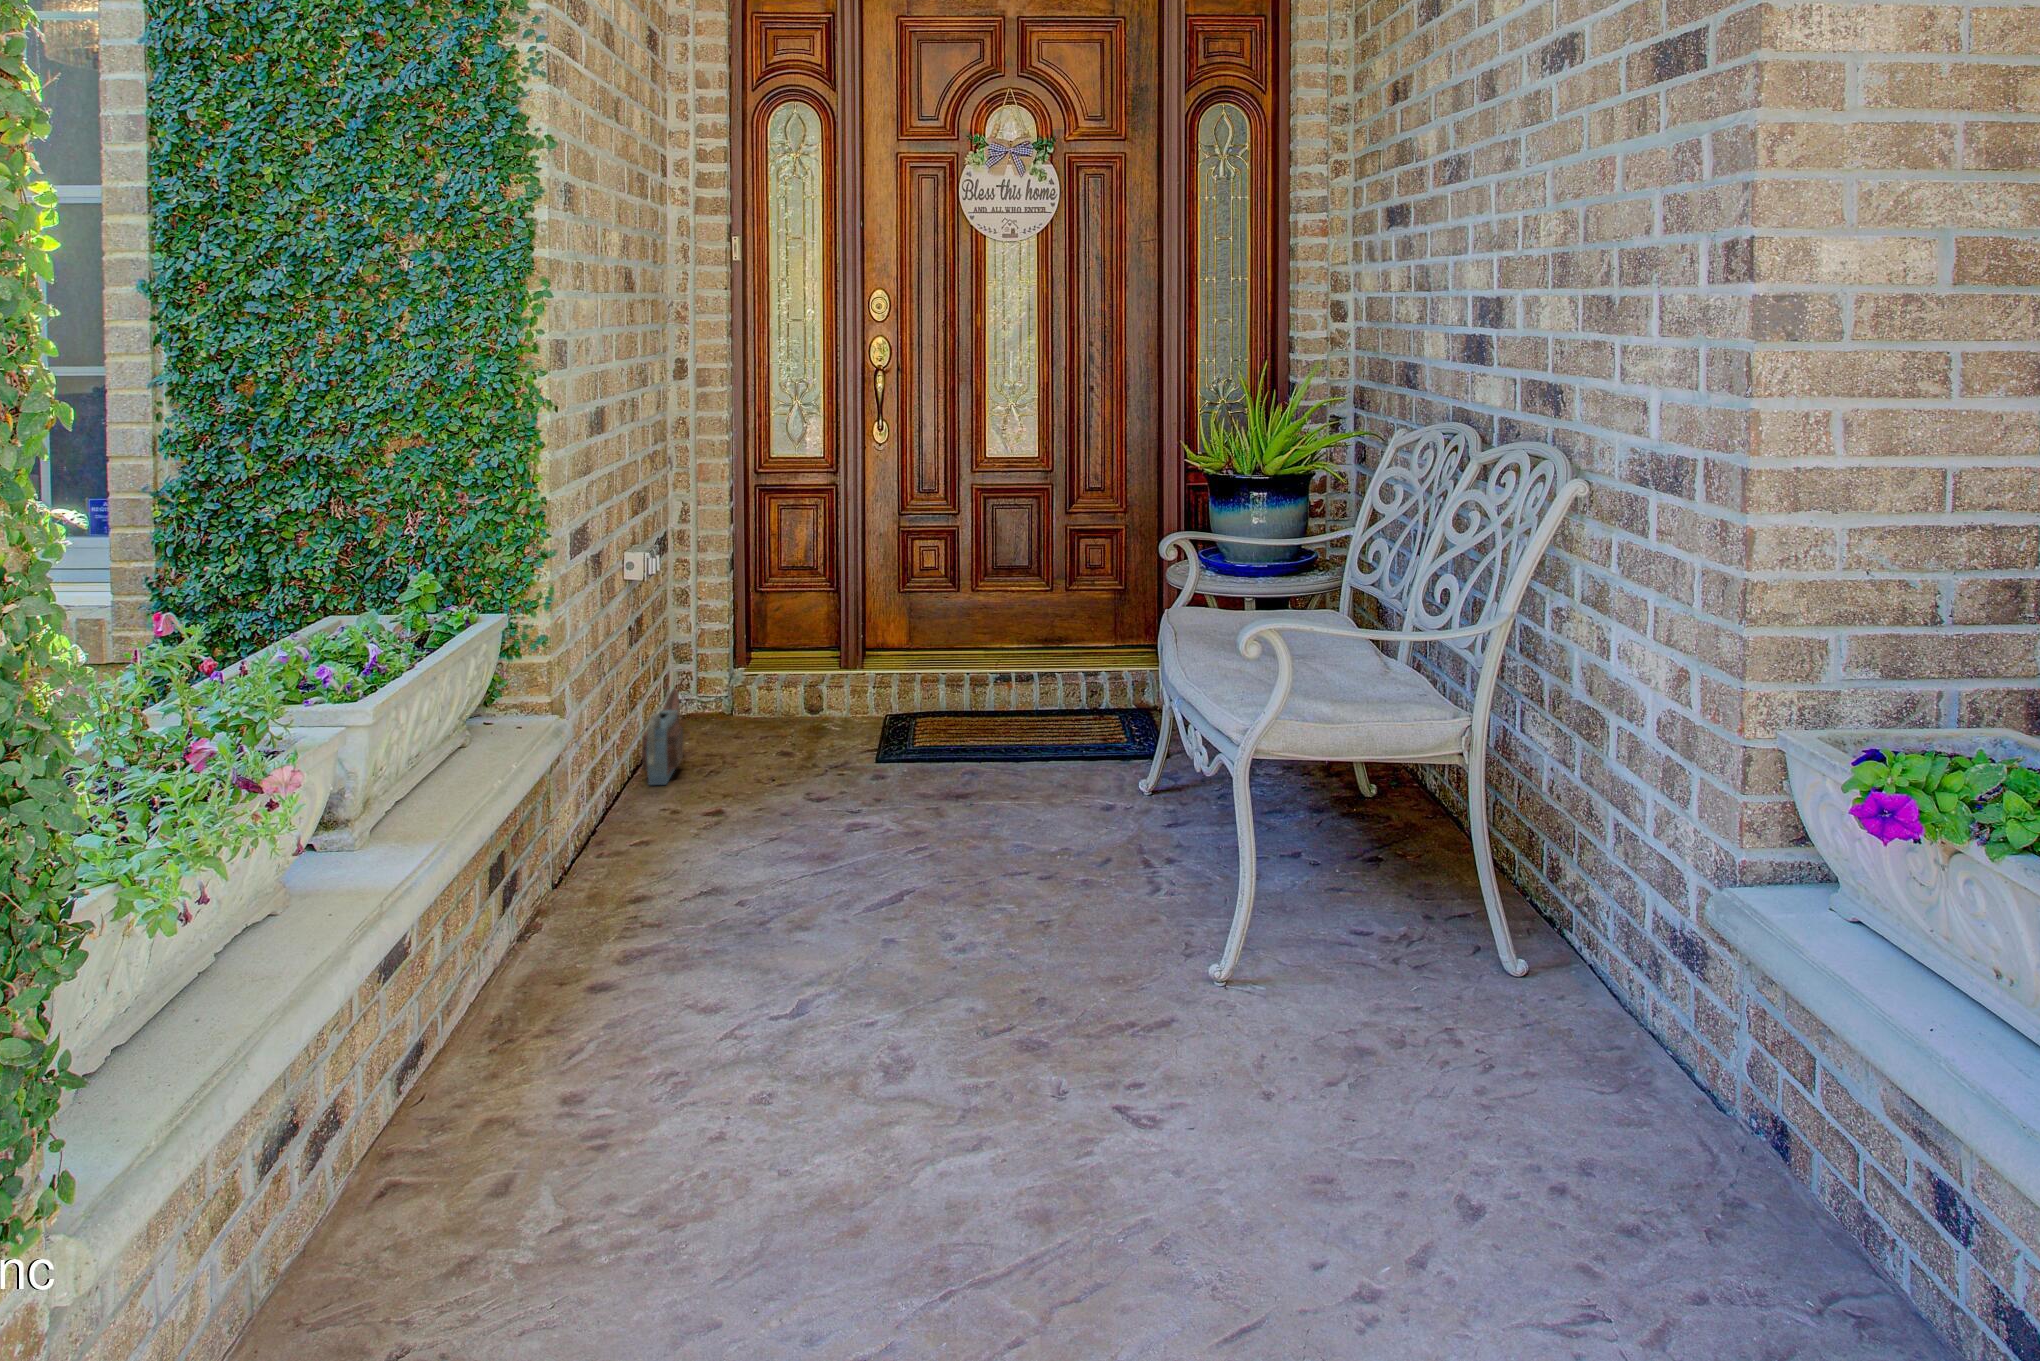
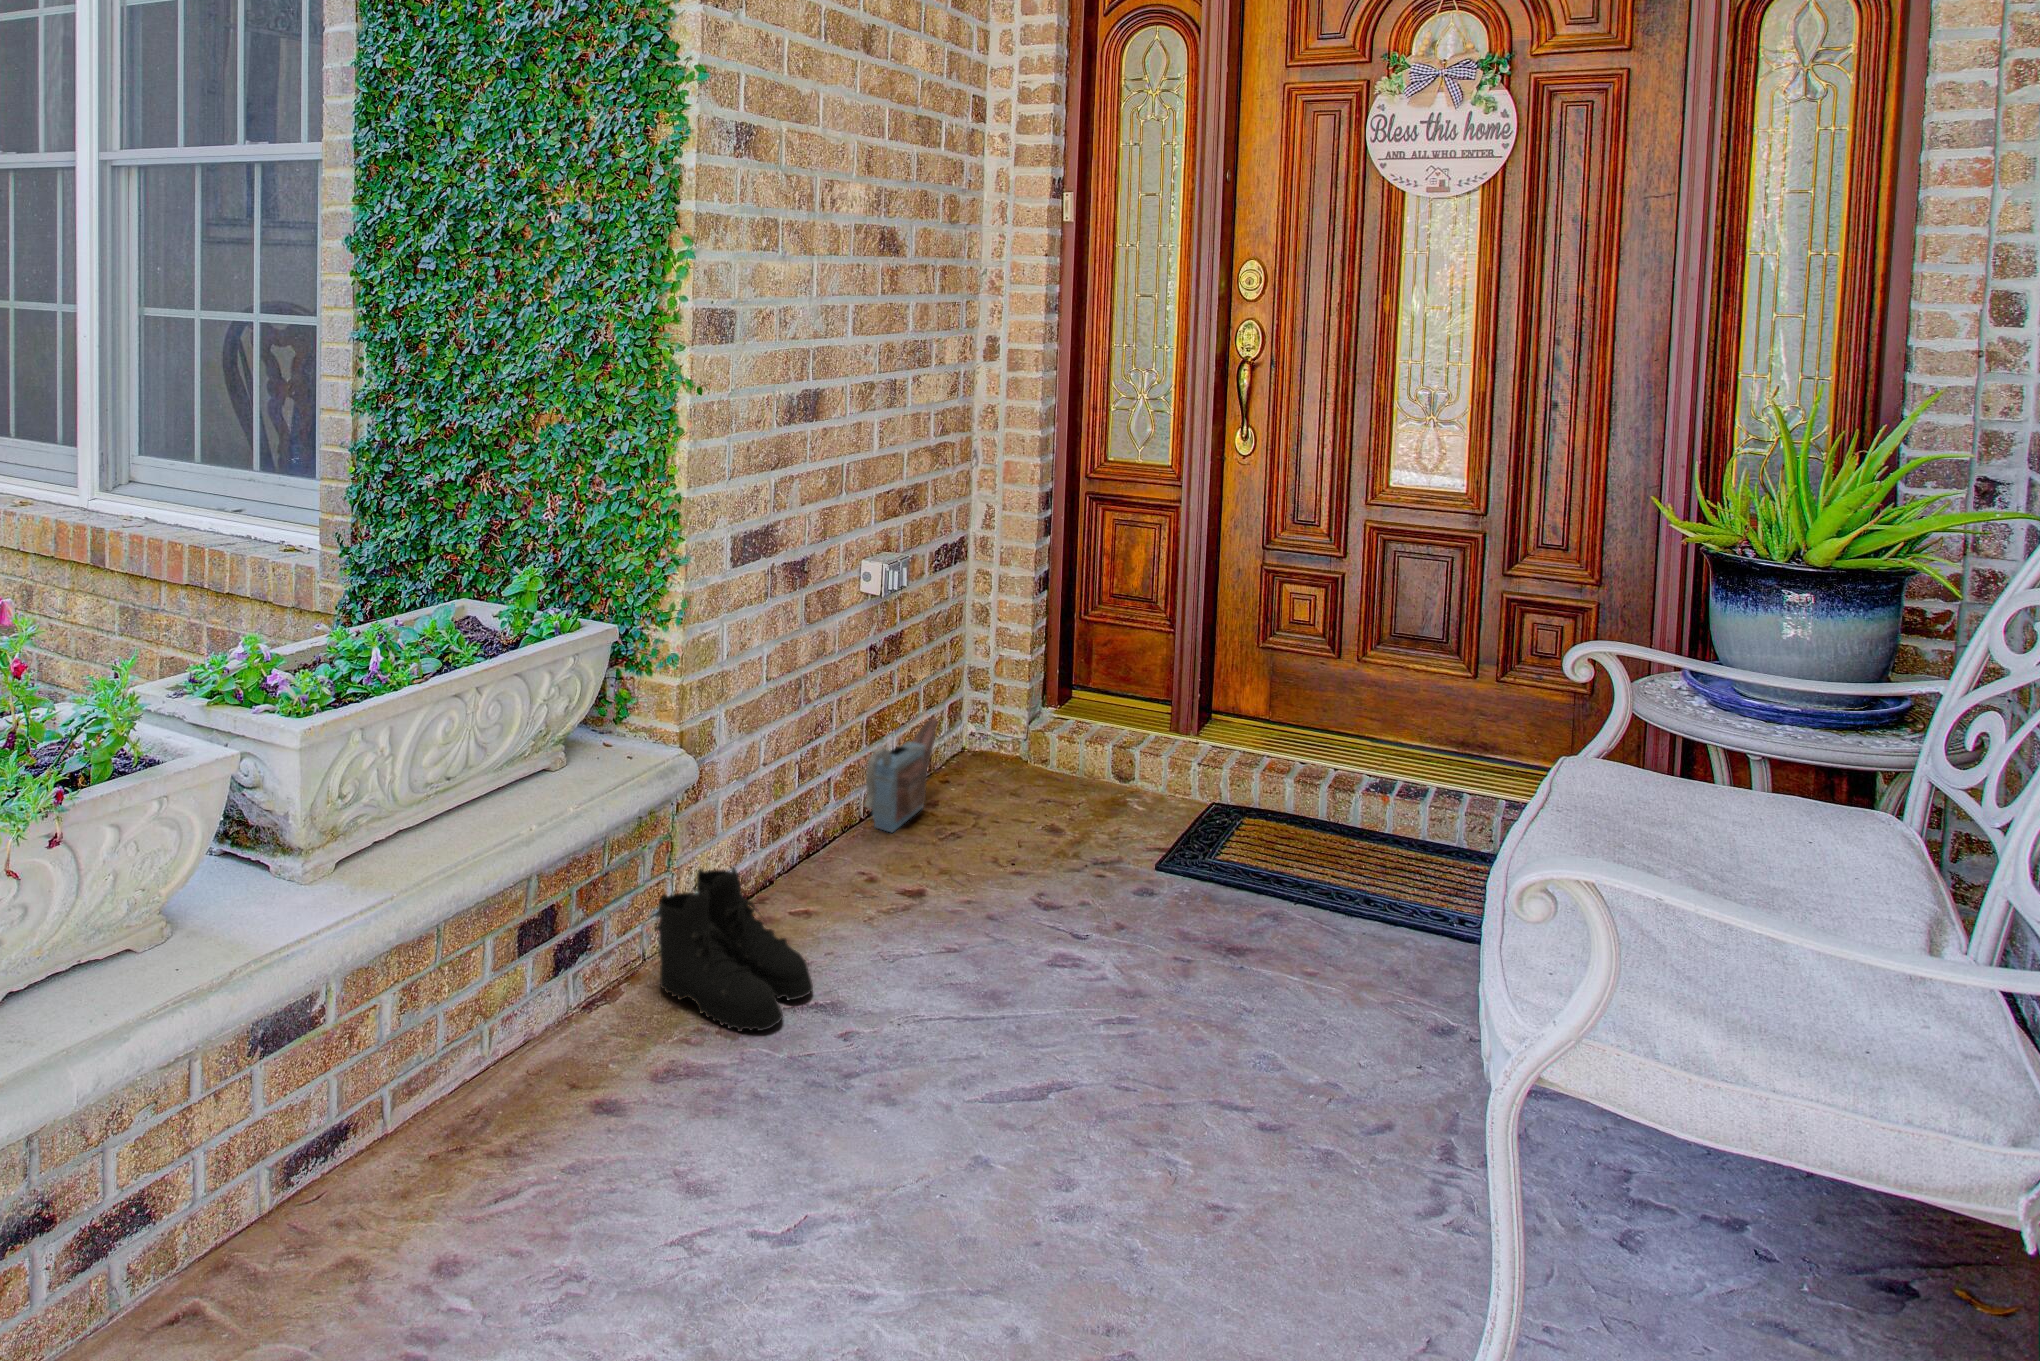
boots: none [553,804,687,919] -> present [655,867,813,1031]

